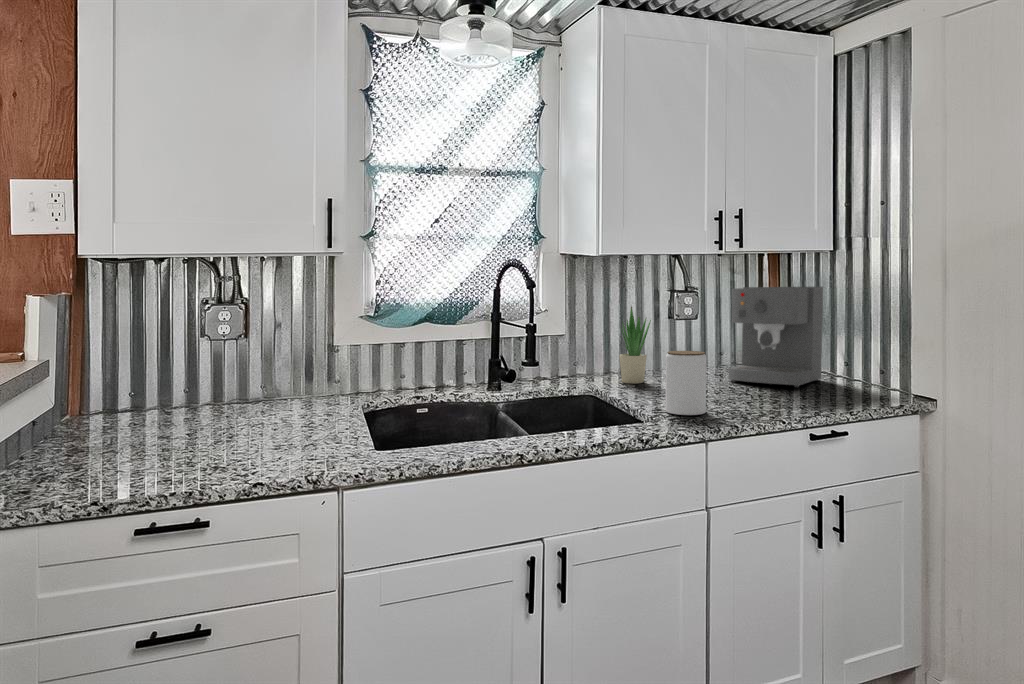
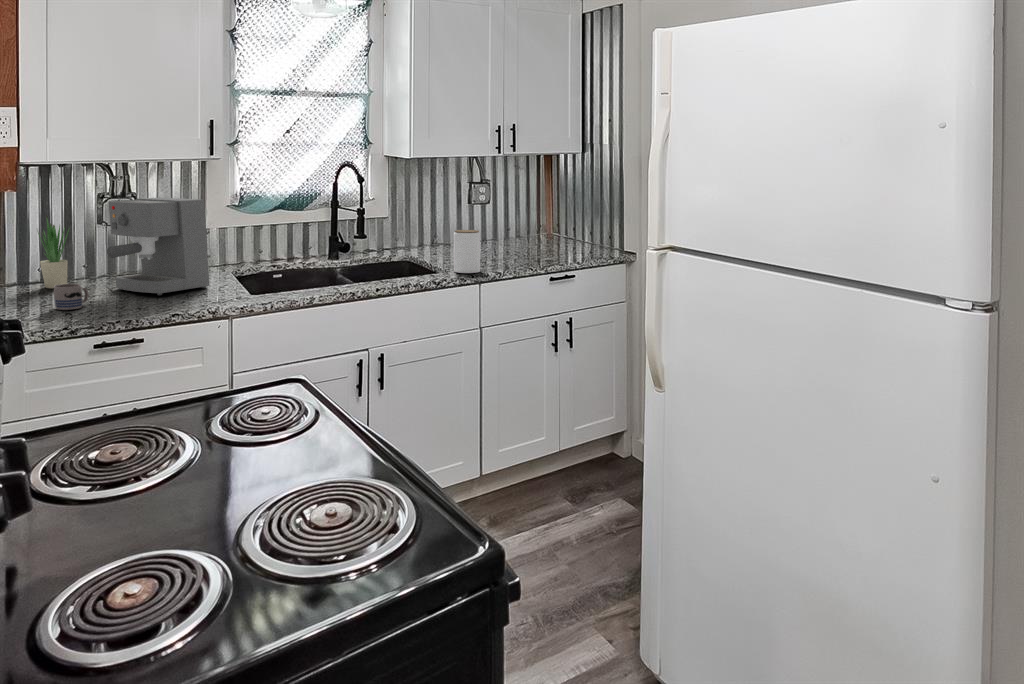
coffee maker: present [729,286,823,387] -> present [107,198,209,295]
potted plant: present [619,306,651,384] -> present [38,215,69,288]
mug: none [37,440,102,485] -> present [54,284,89,310]

